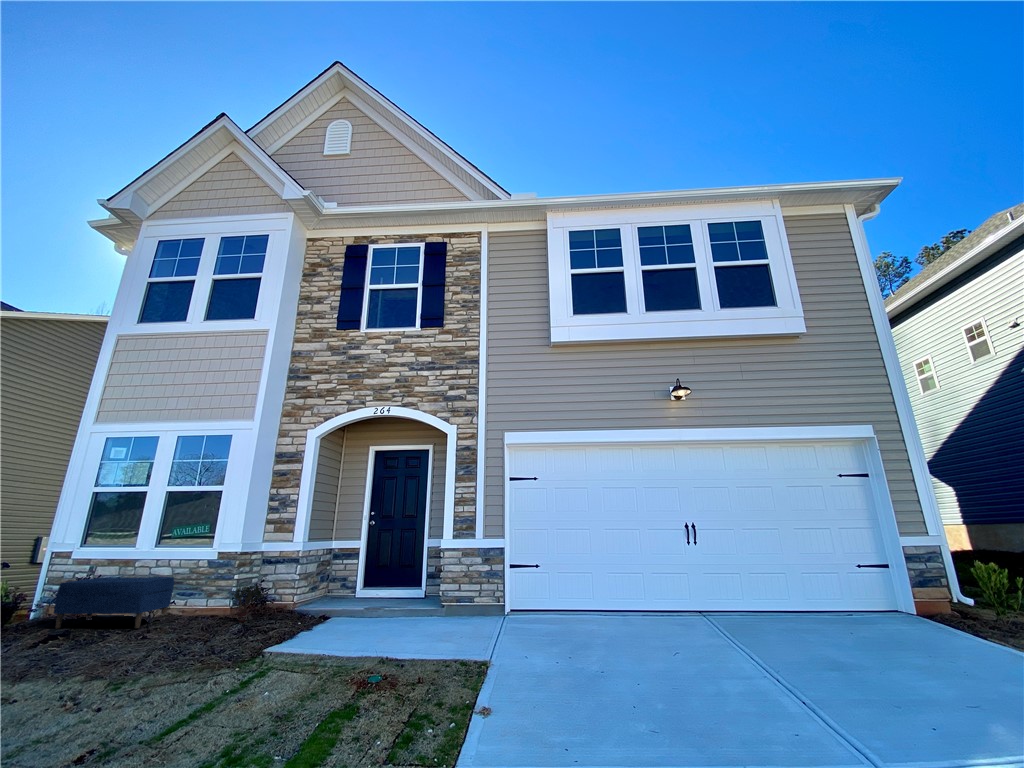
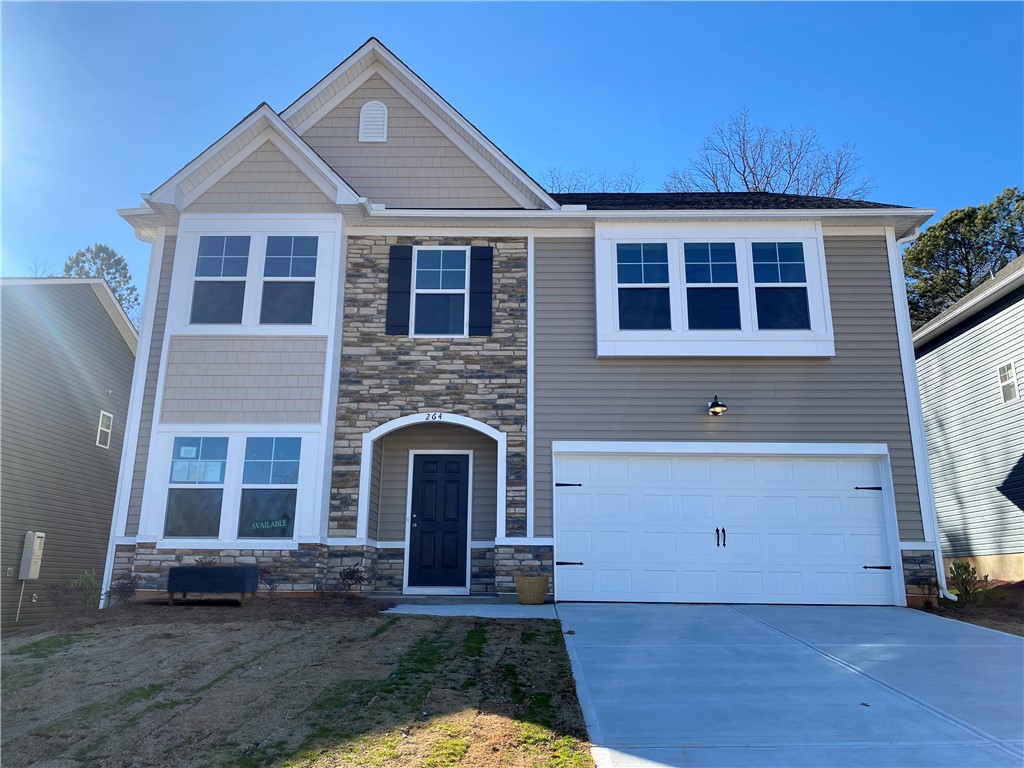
woven basket: none [460,570,498,618] -> present [515,564,549,604]
potted plant: present [231,586,263,622] -> present [914,579,943,609]

